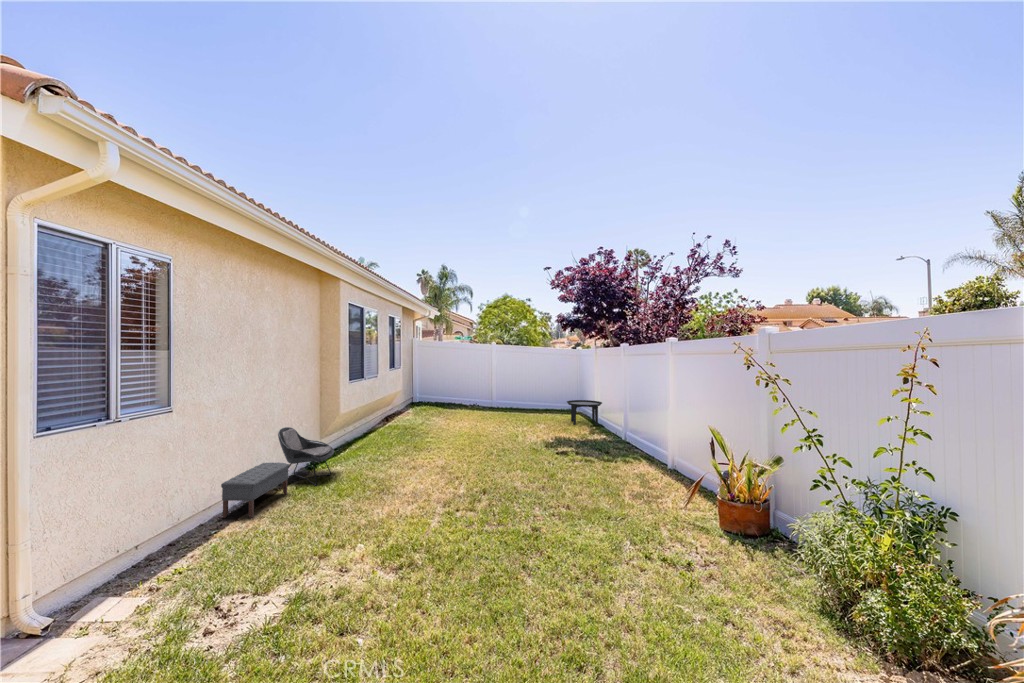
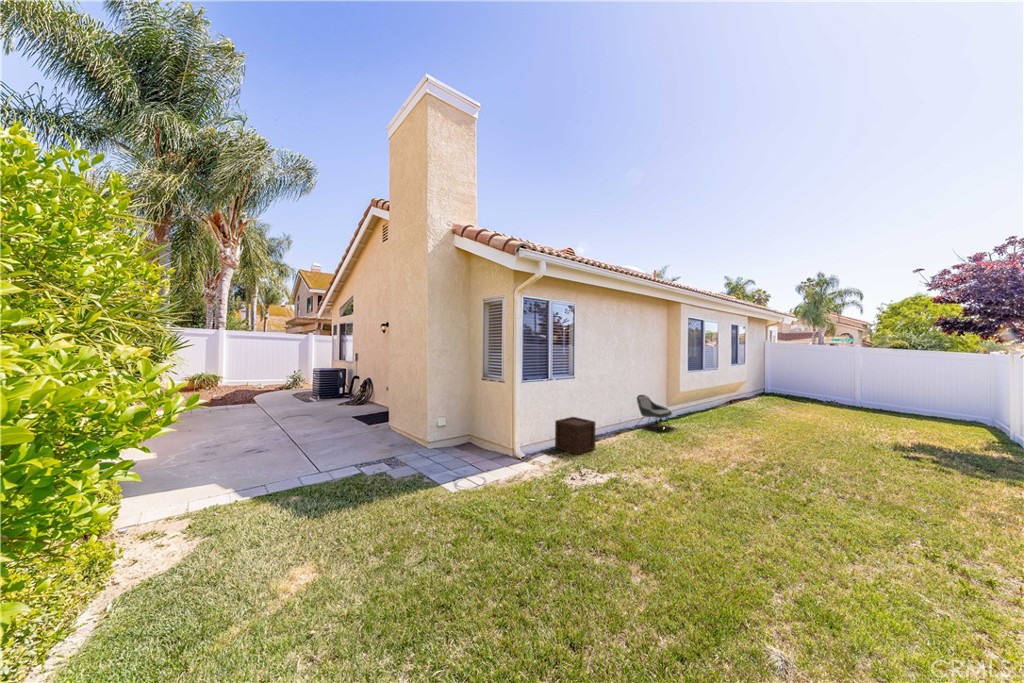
round table: present [567,400,602,425] -> none [947,408,1012,440]
bench: present [221,463,289,518] -> none [600,413,640,440]
wooden crate: none [128,493,224,573] -> present [555,417,595,455]

